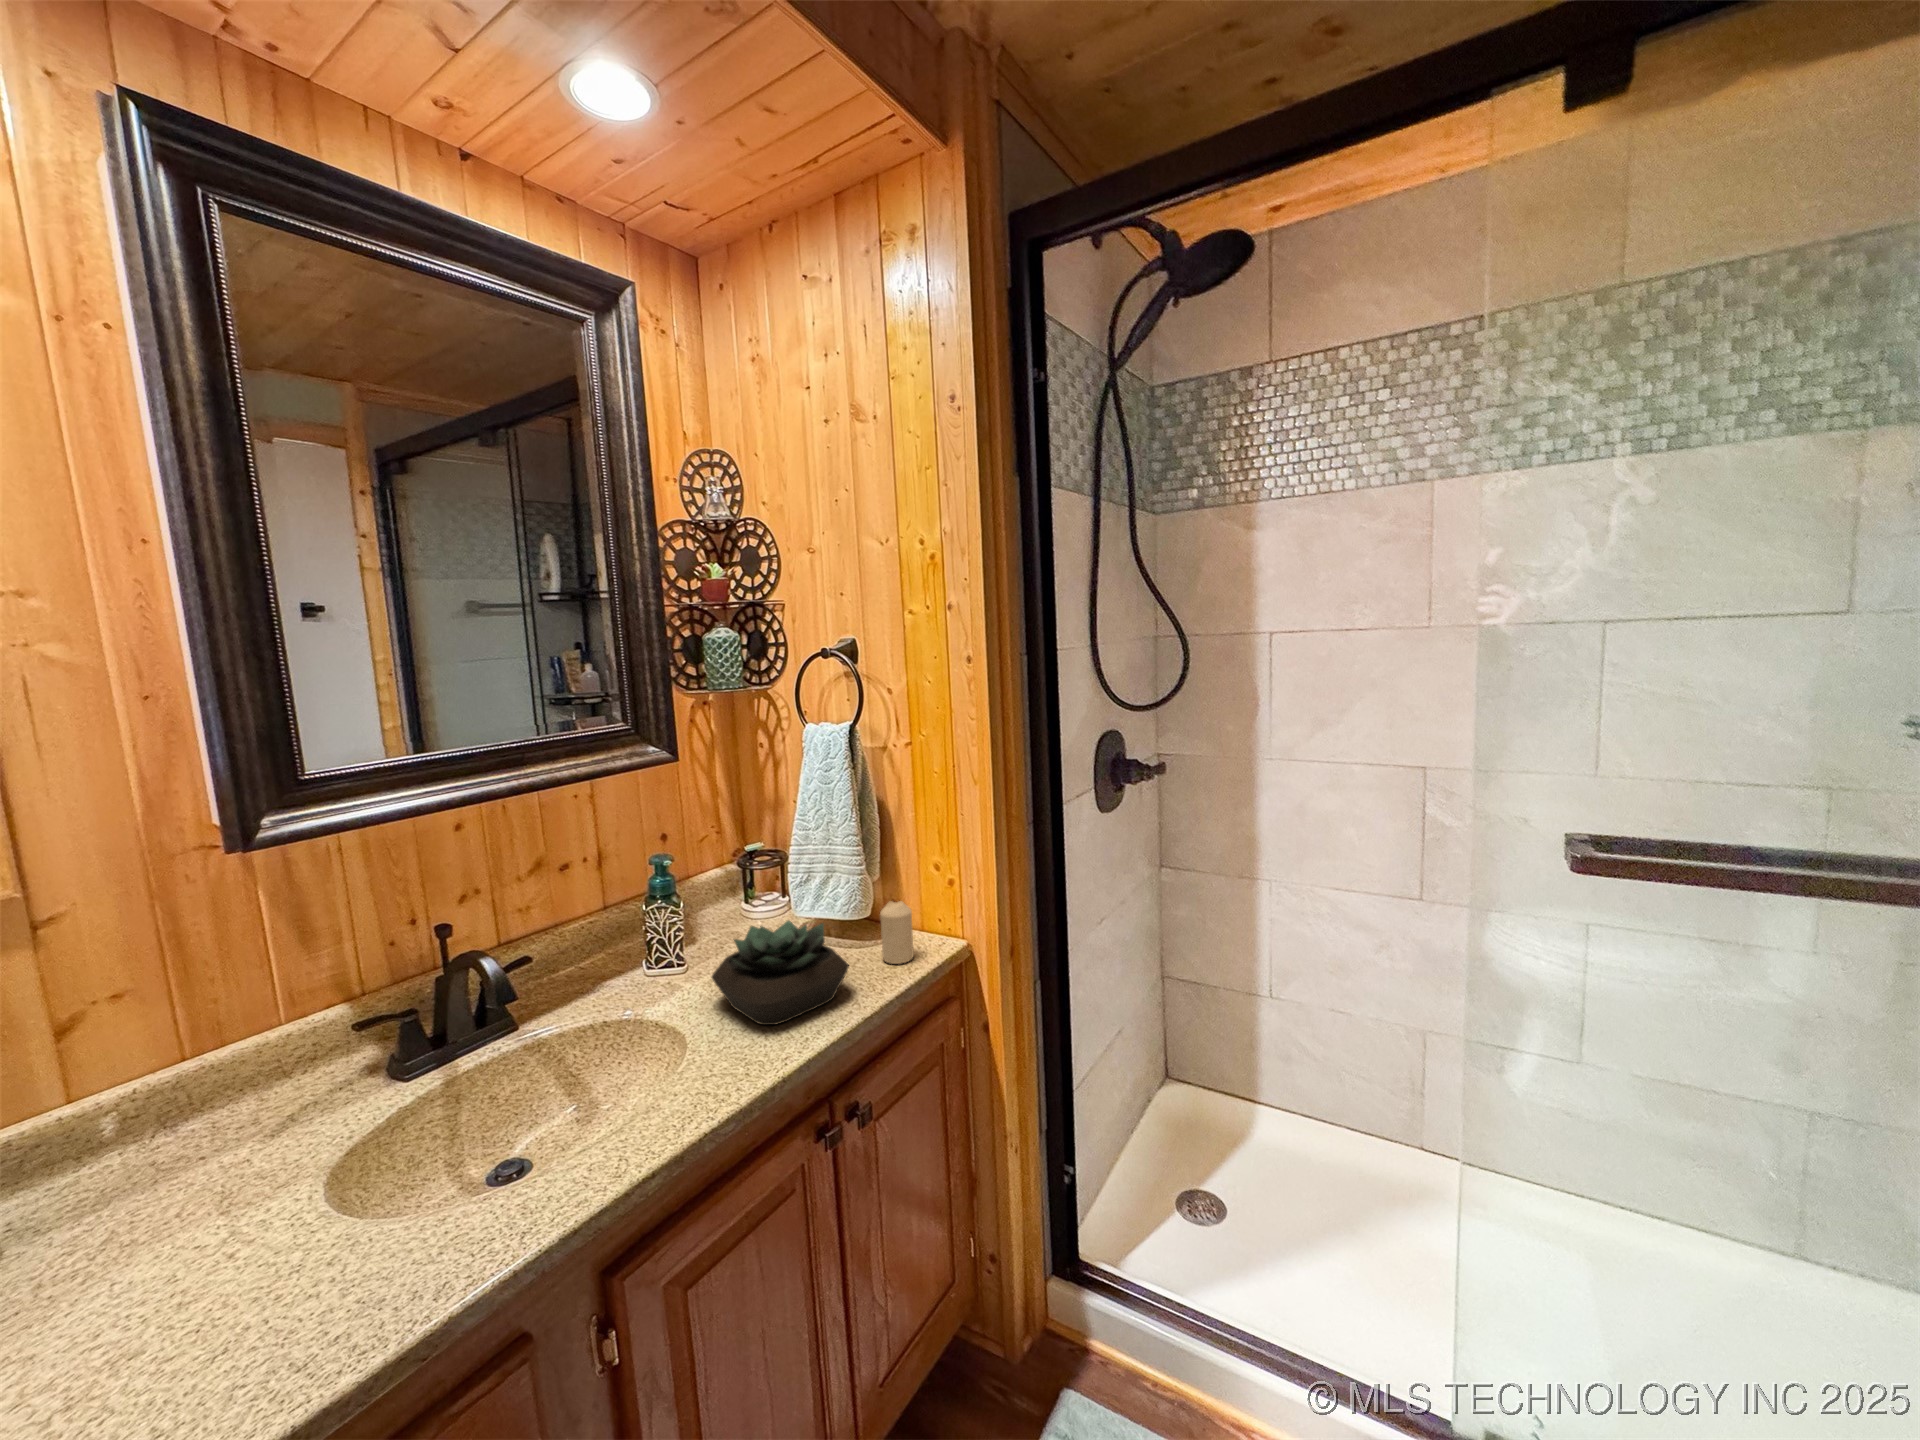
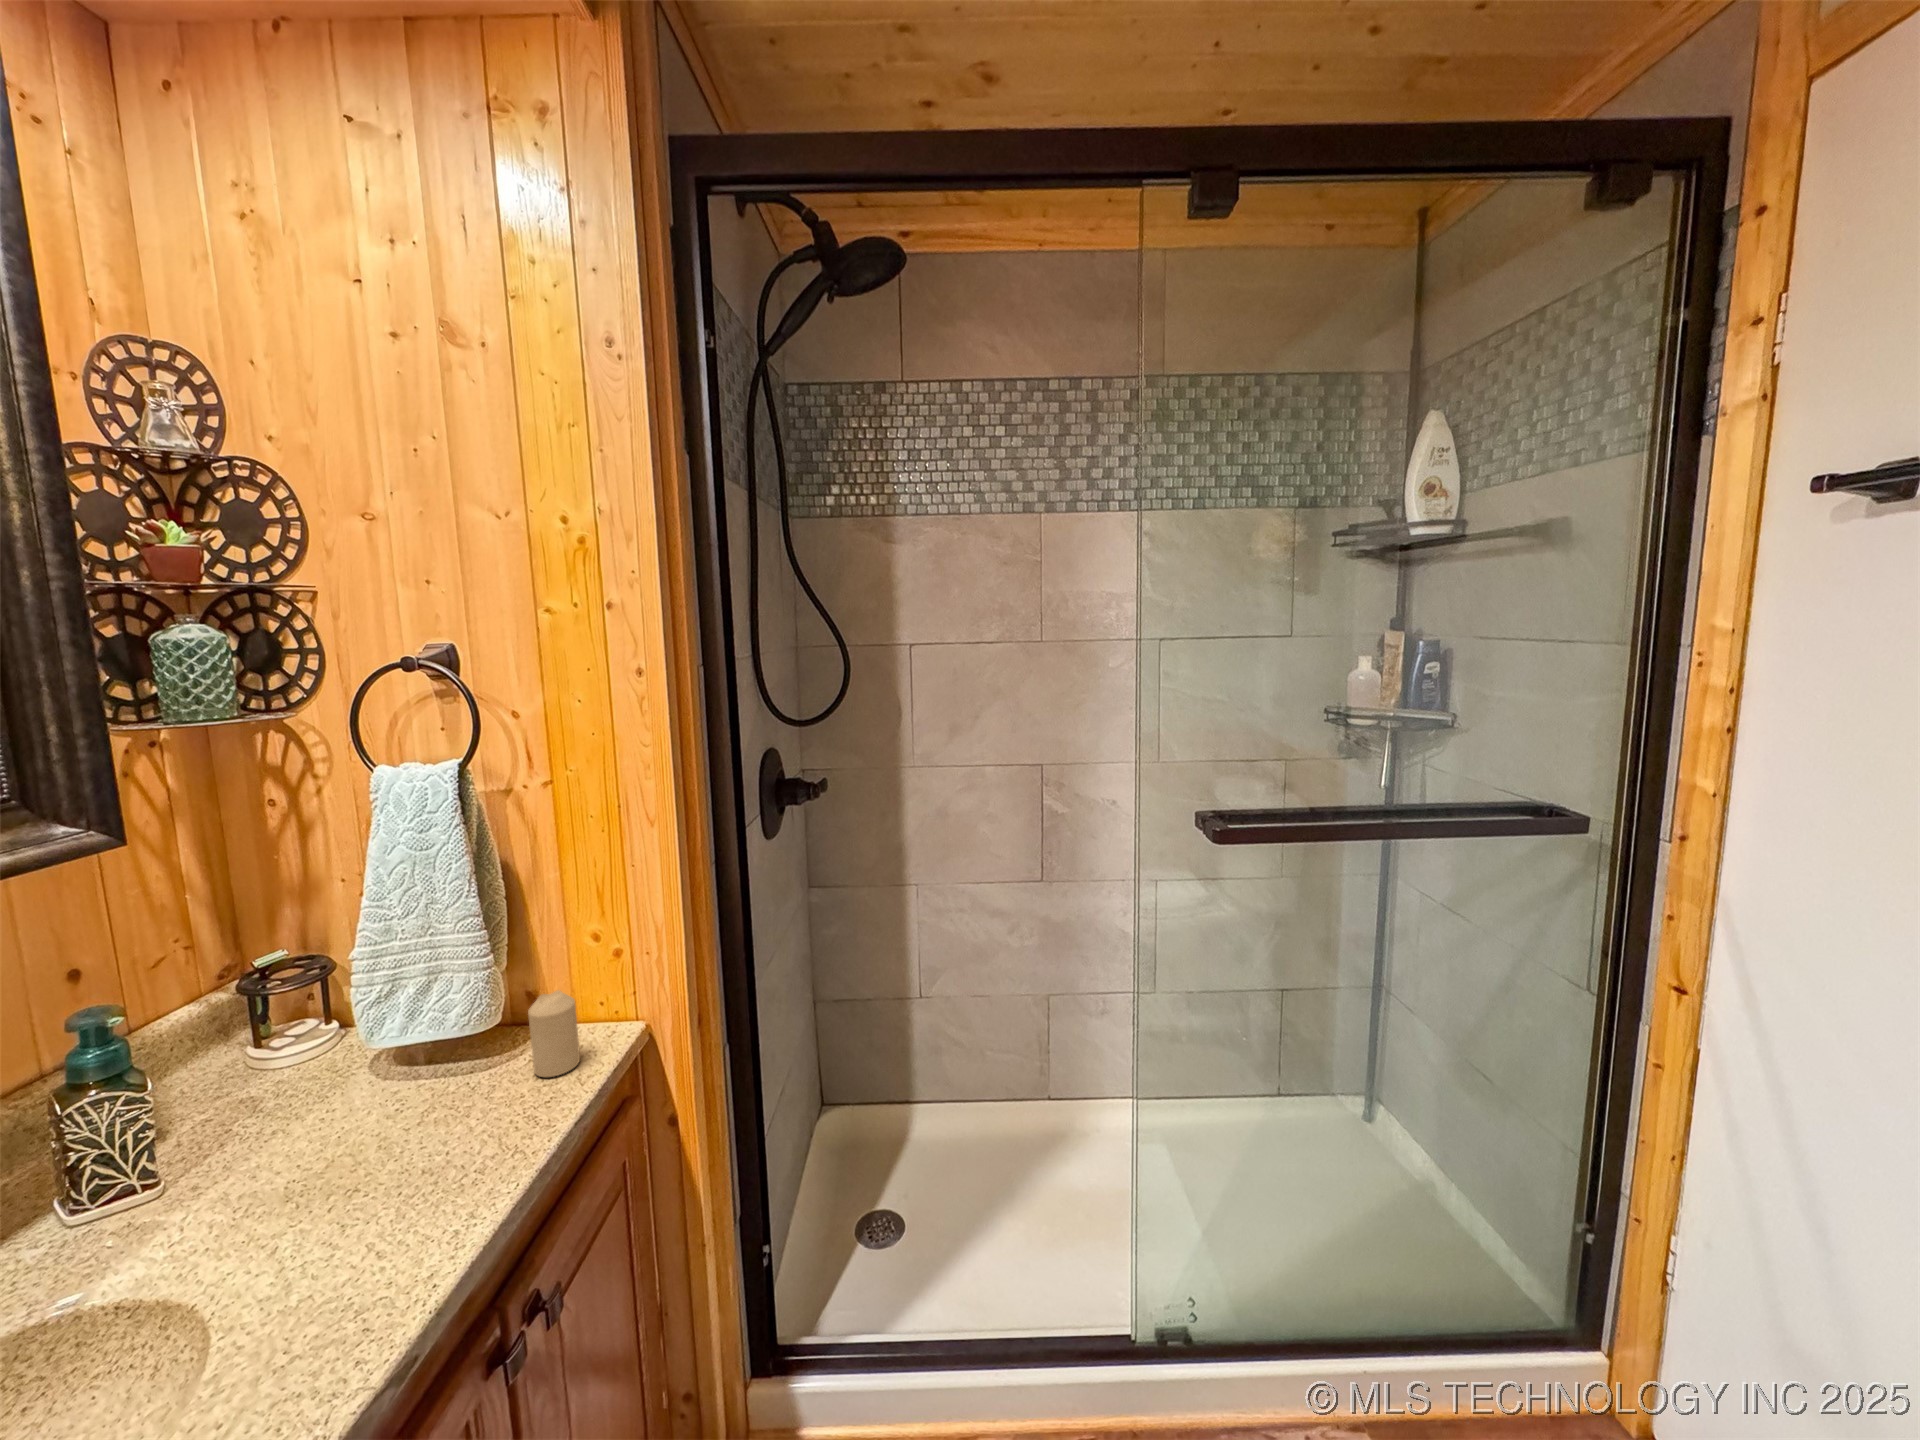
succulent plant: present [712,921,849,1025] -> none [240,1049,500,1237]

